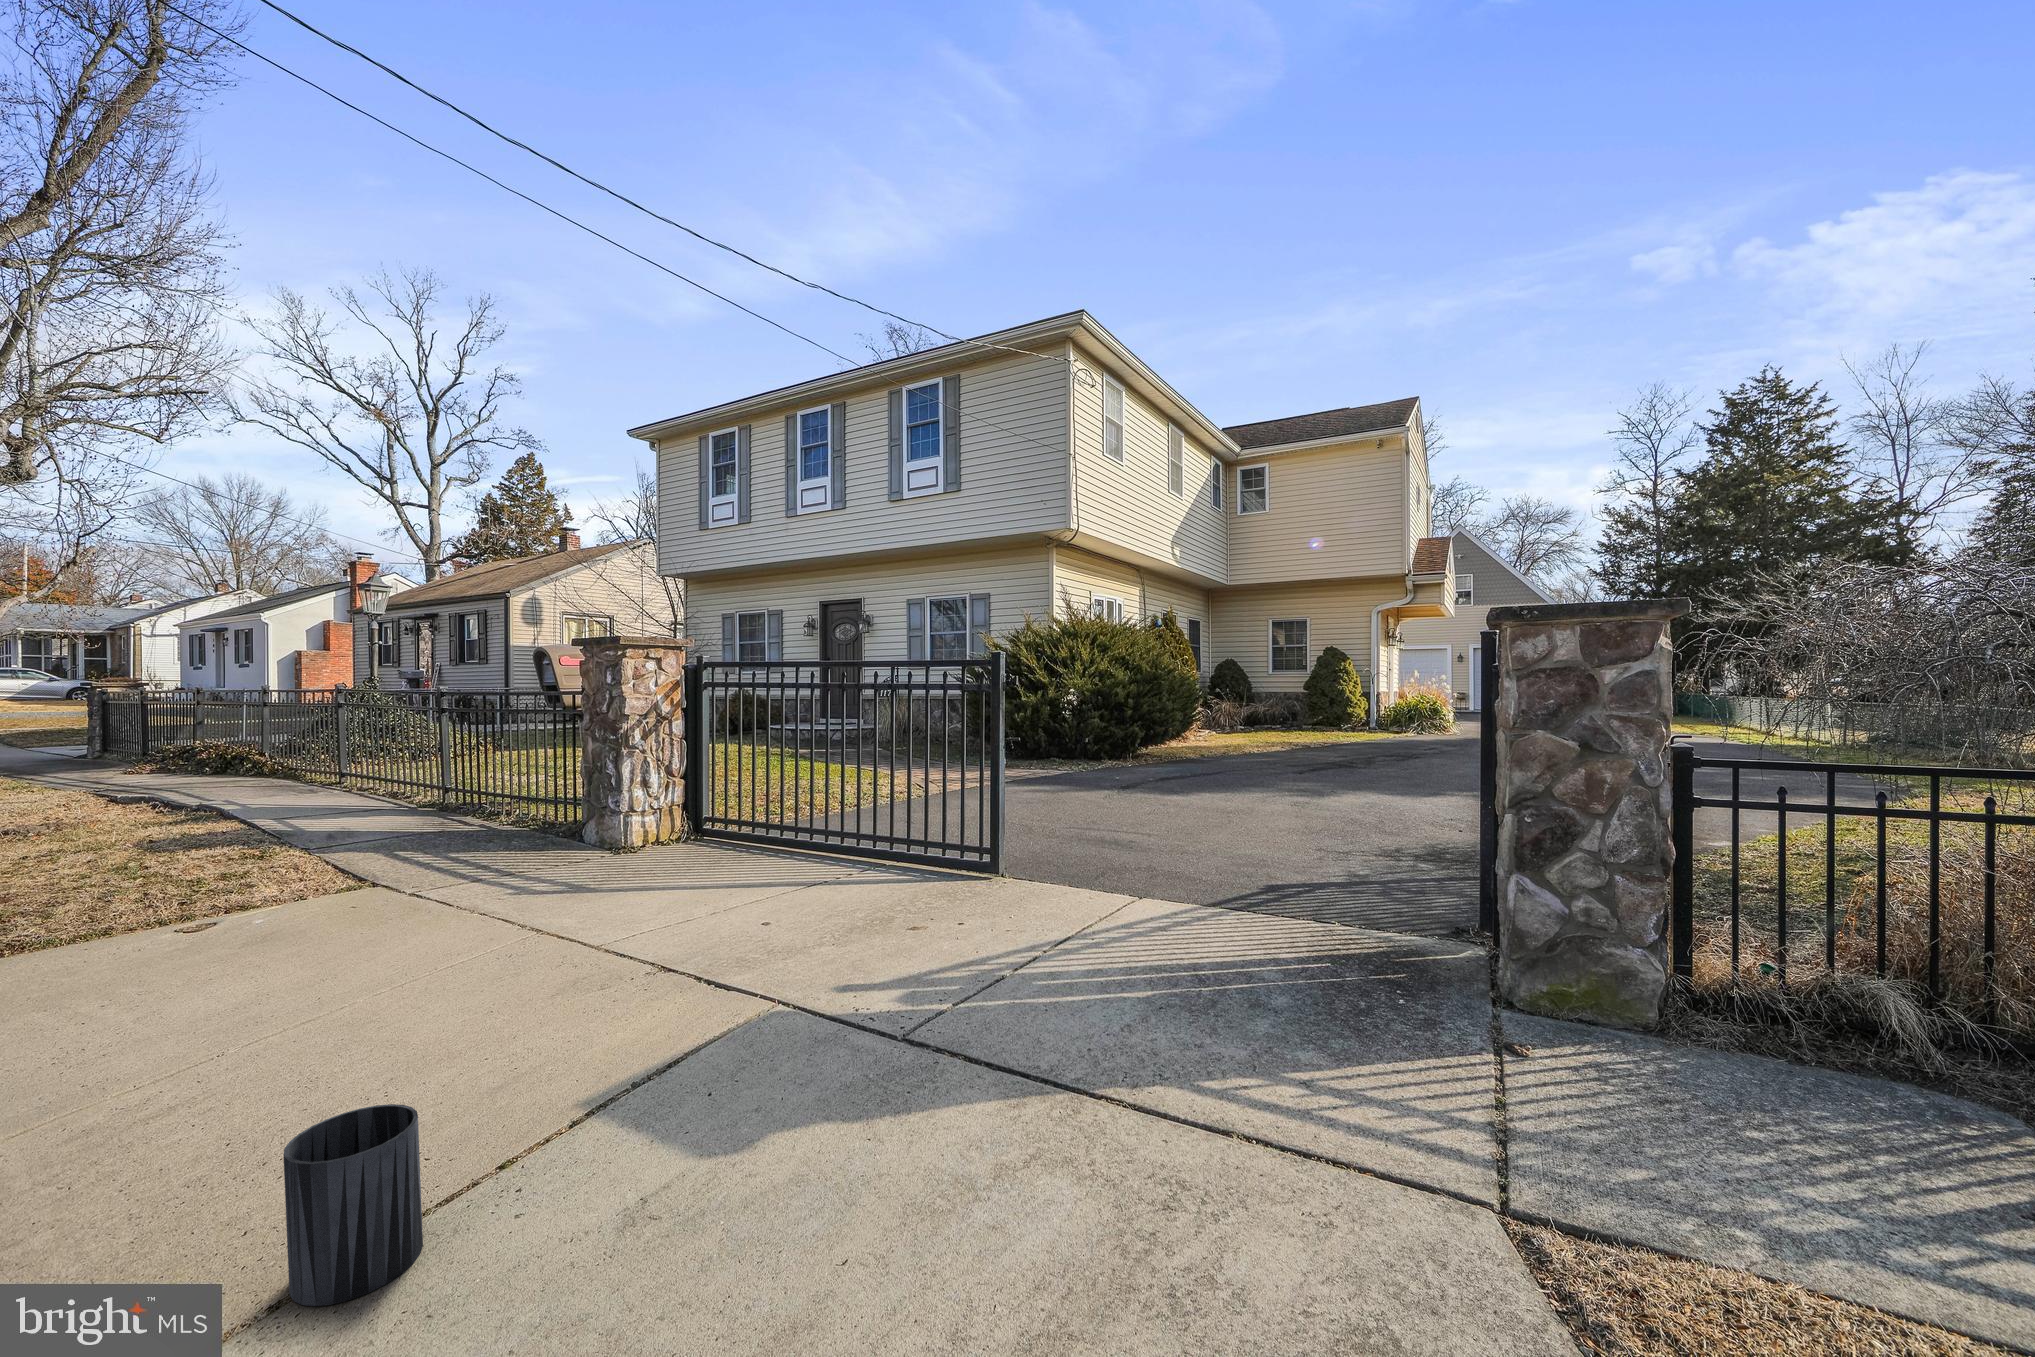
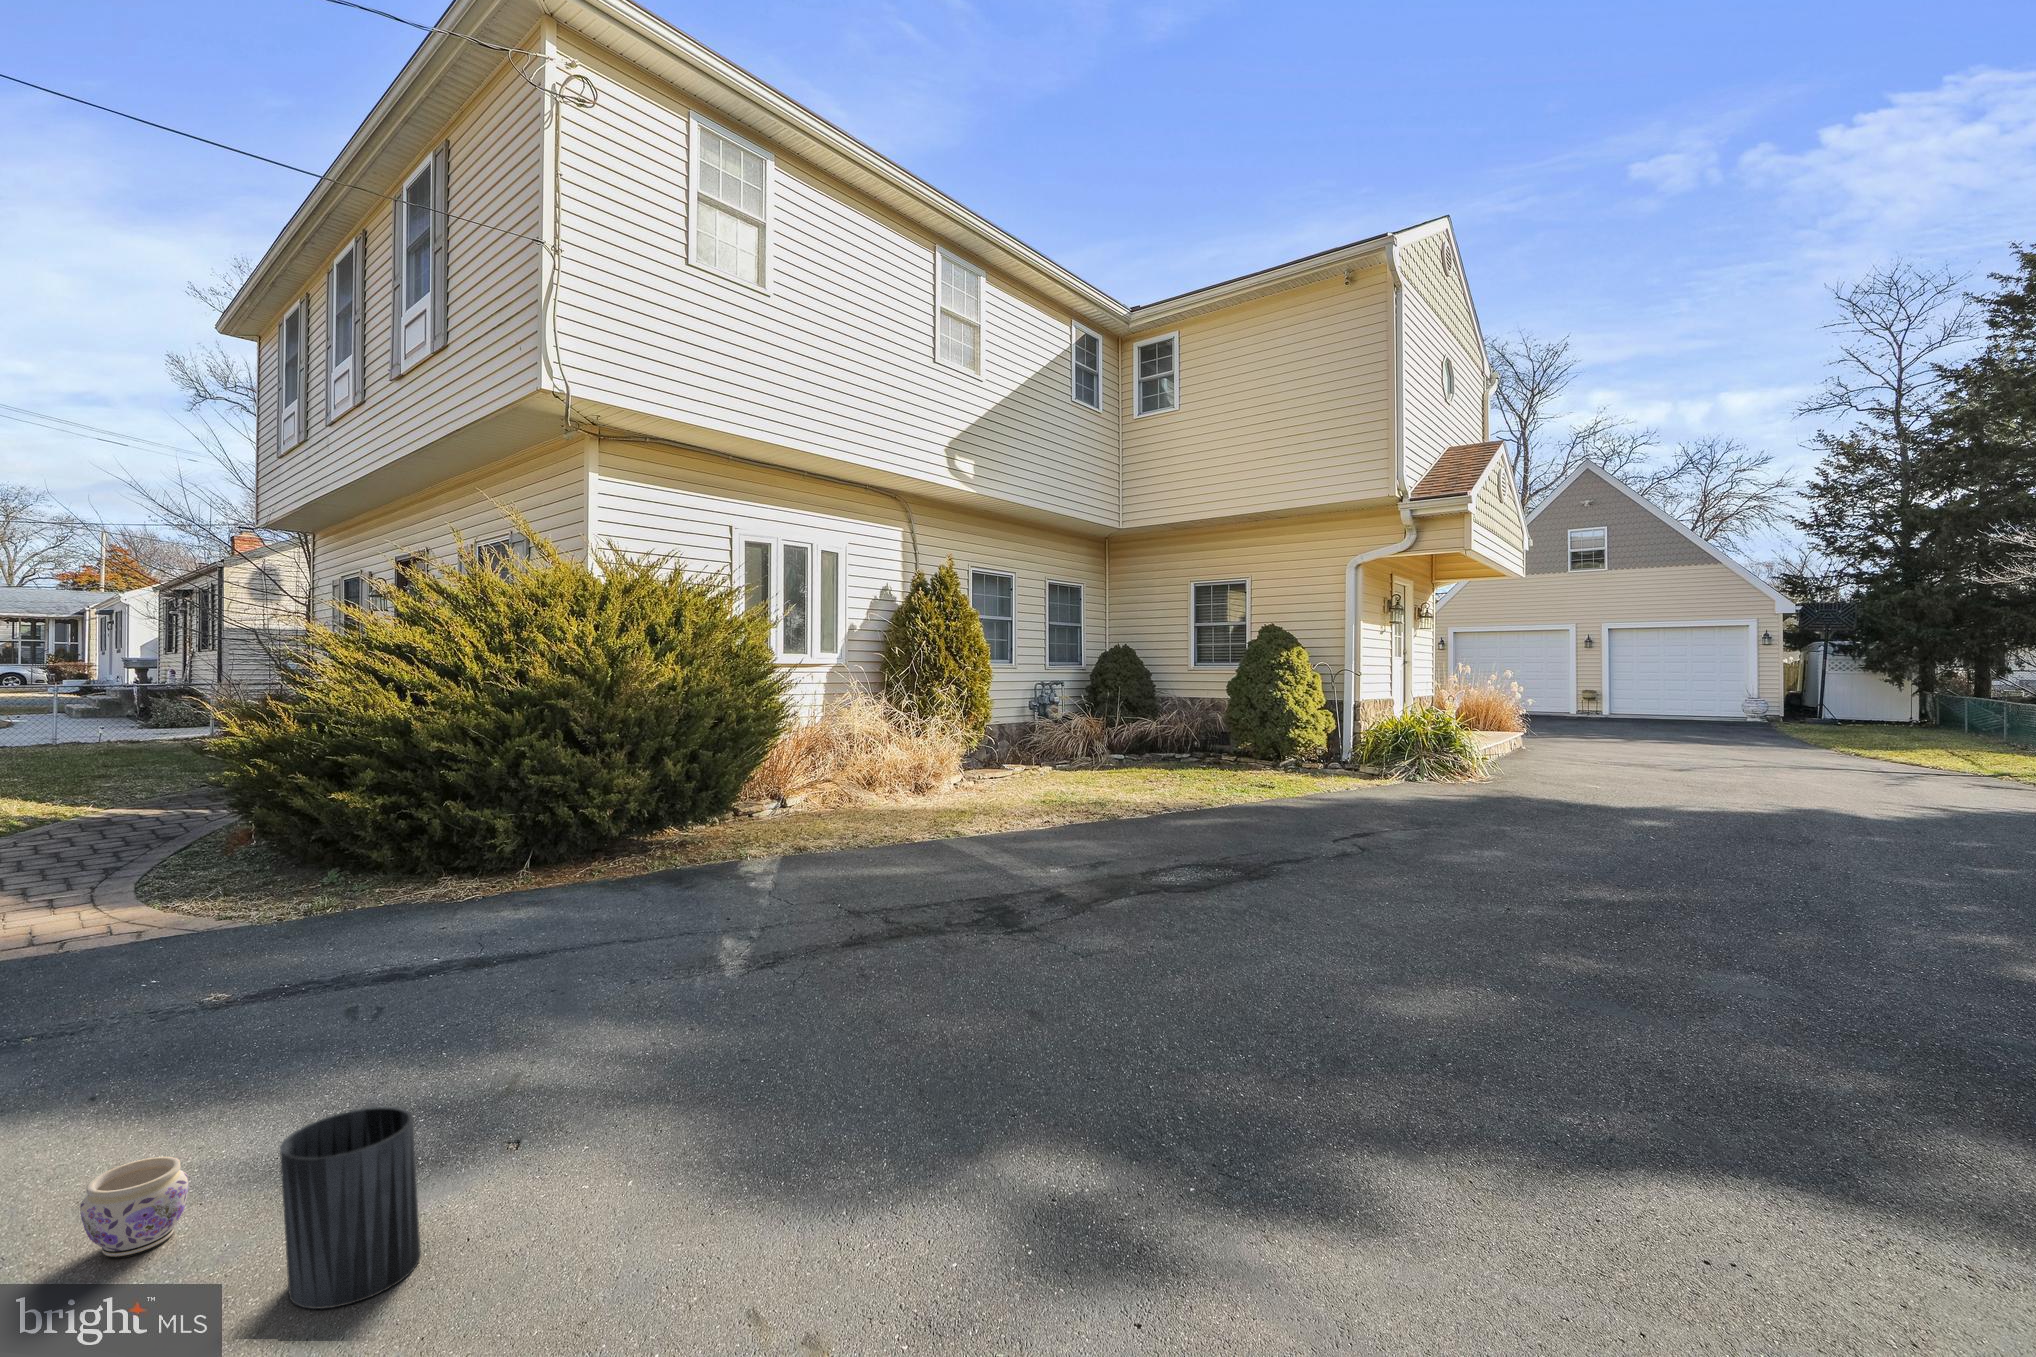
planter: none [88,1151,201,1253] -> present [80,1157,188,1258]

